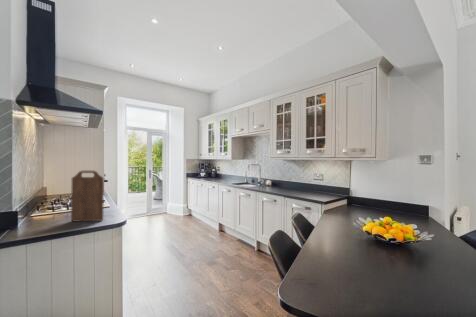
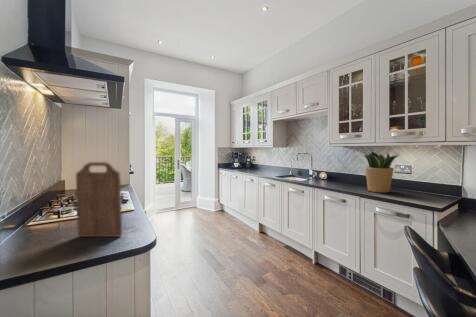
potted plant: none [289,163,314,194] -> present [363,152,399,193]

